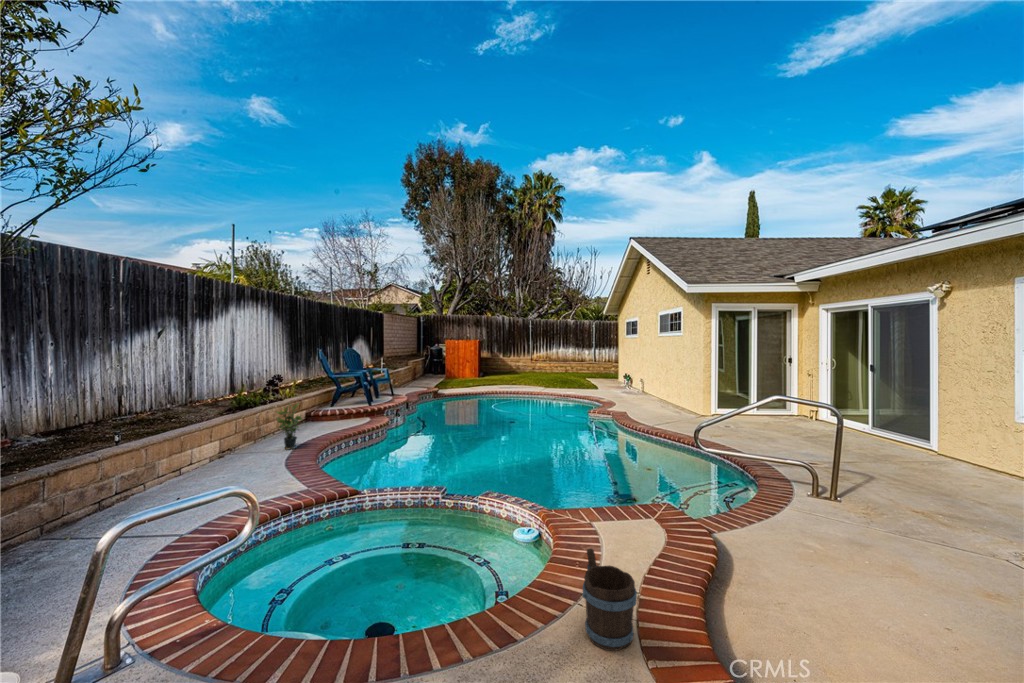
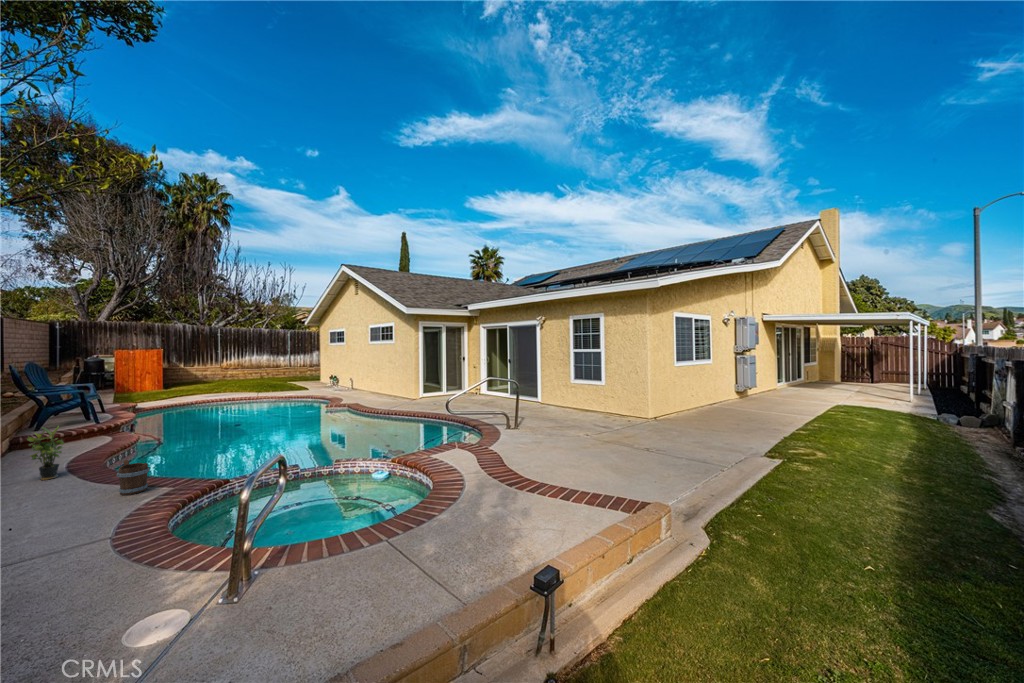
bucket: present [582,549,637,651] -> present [116,460,150,495]

